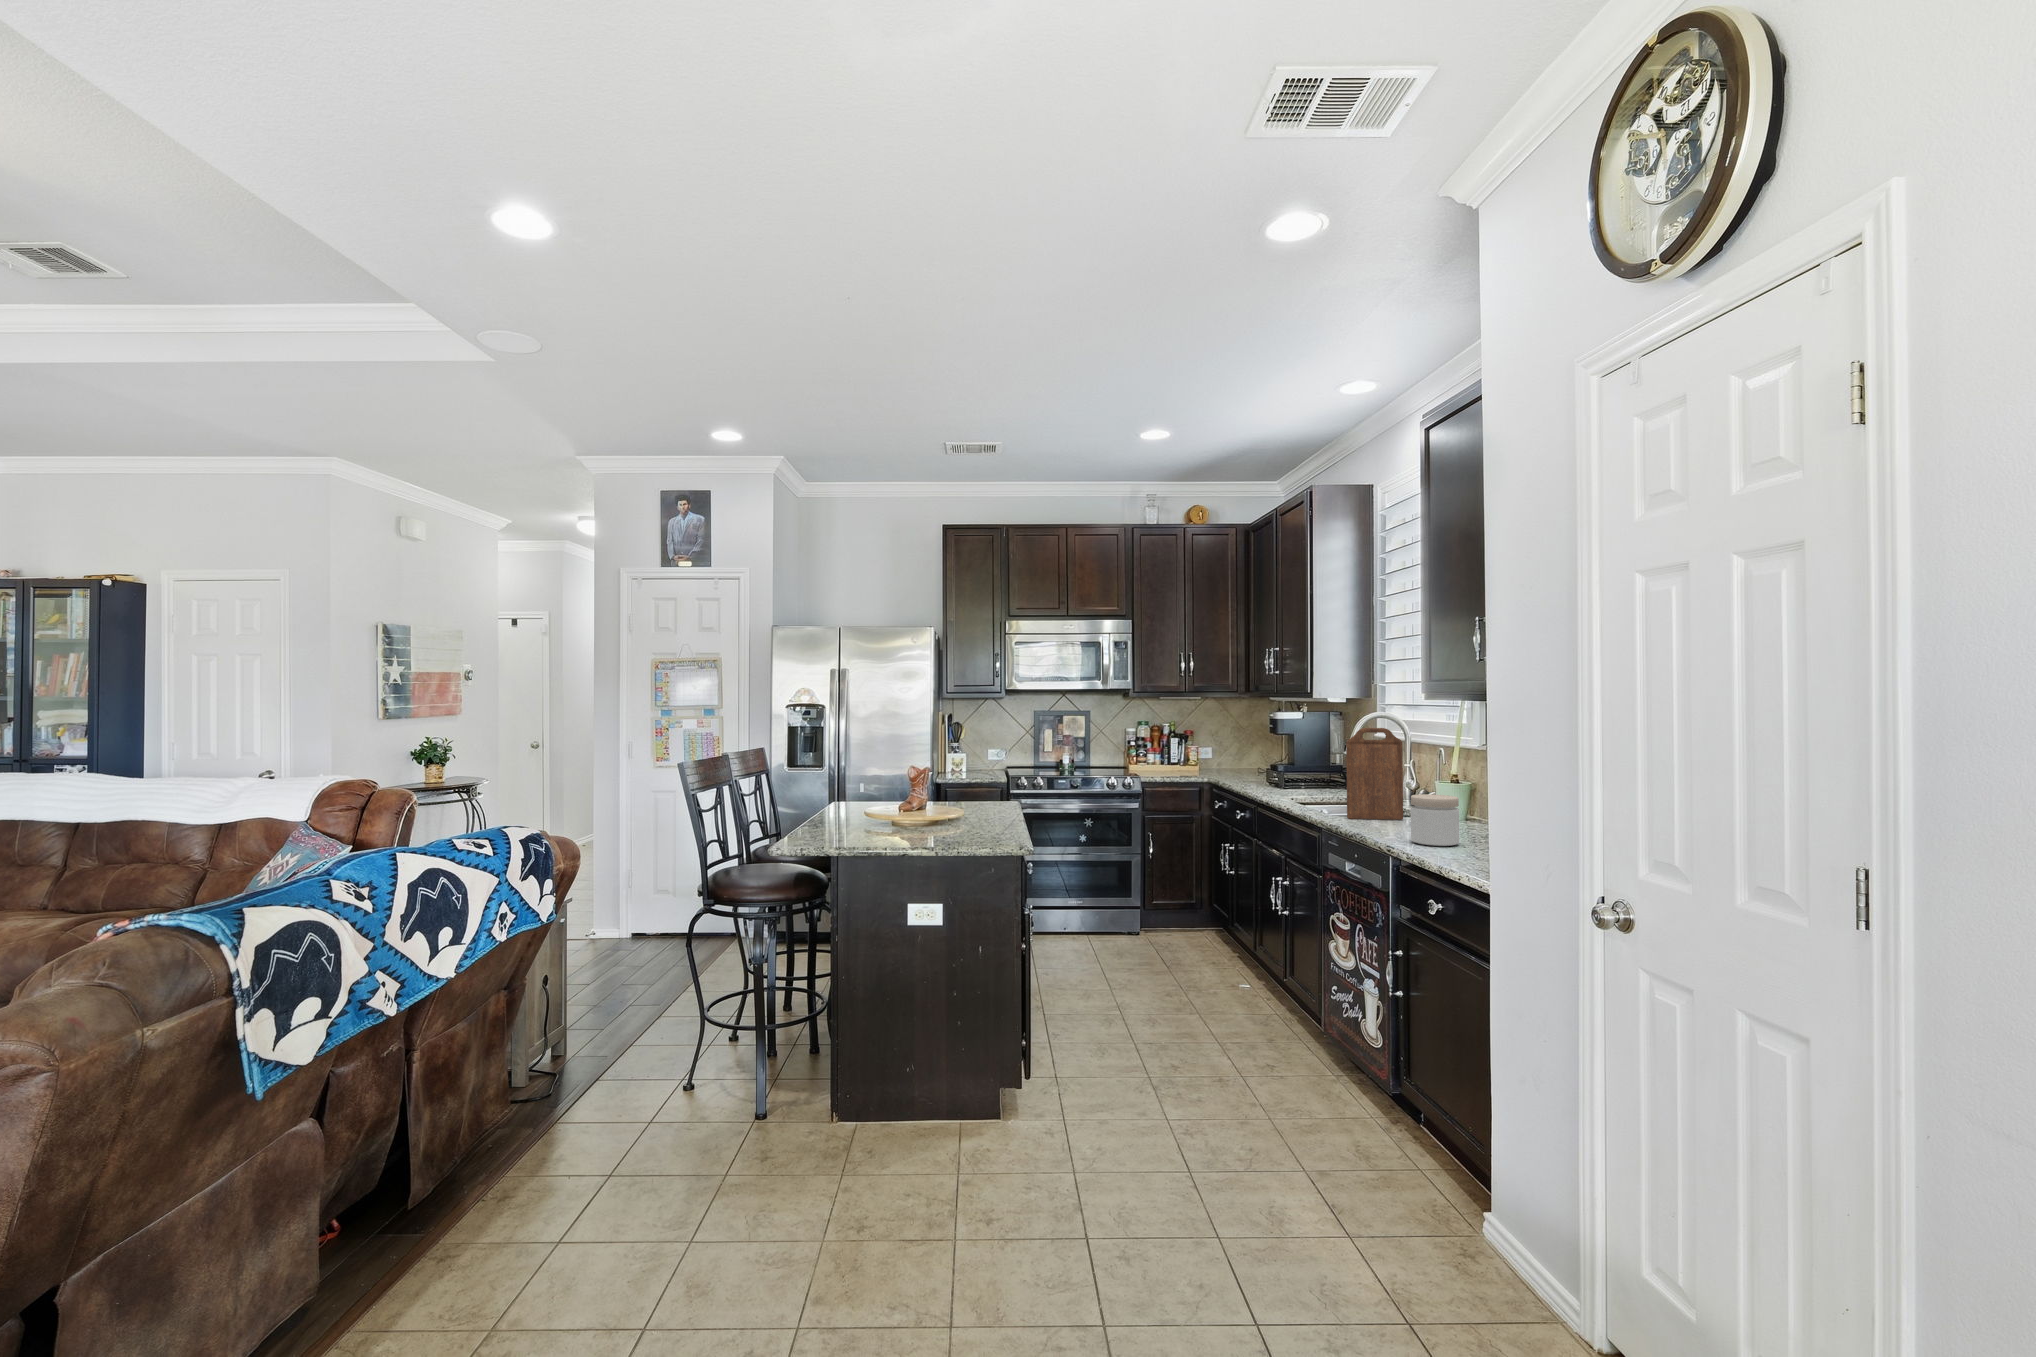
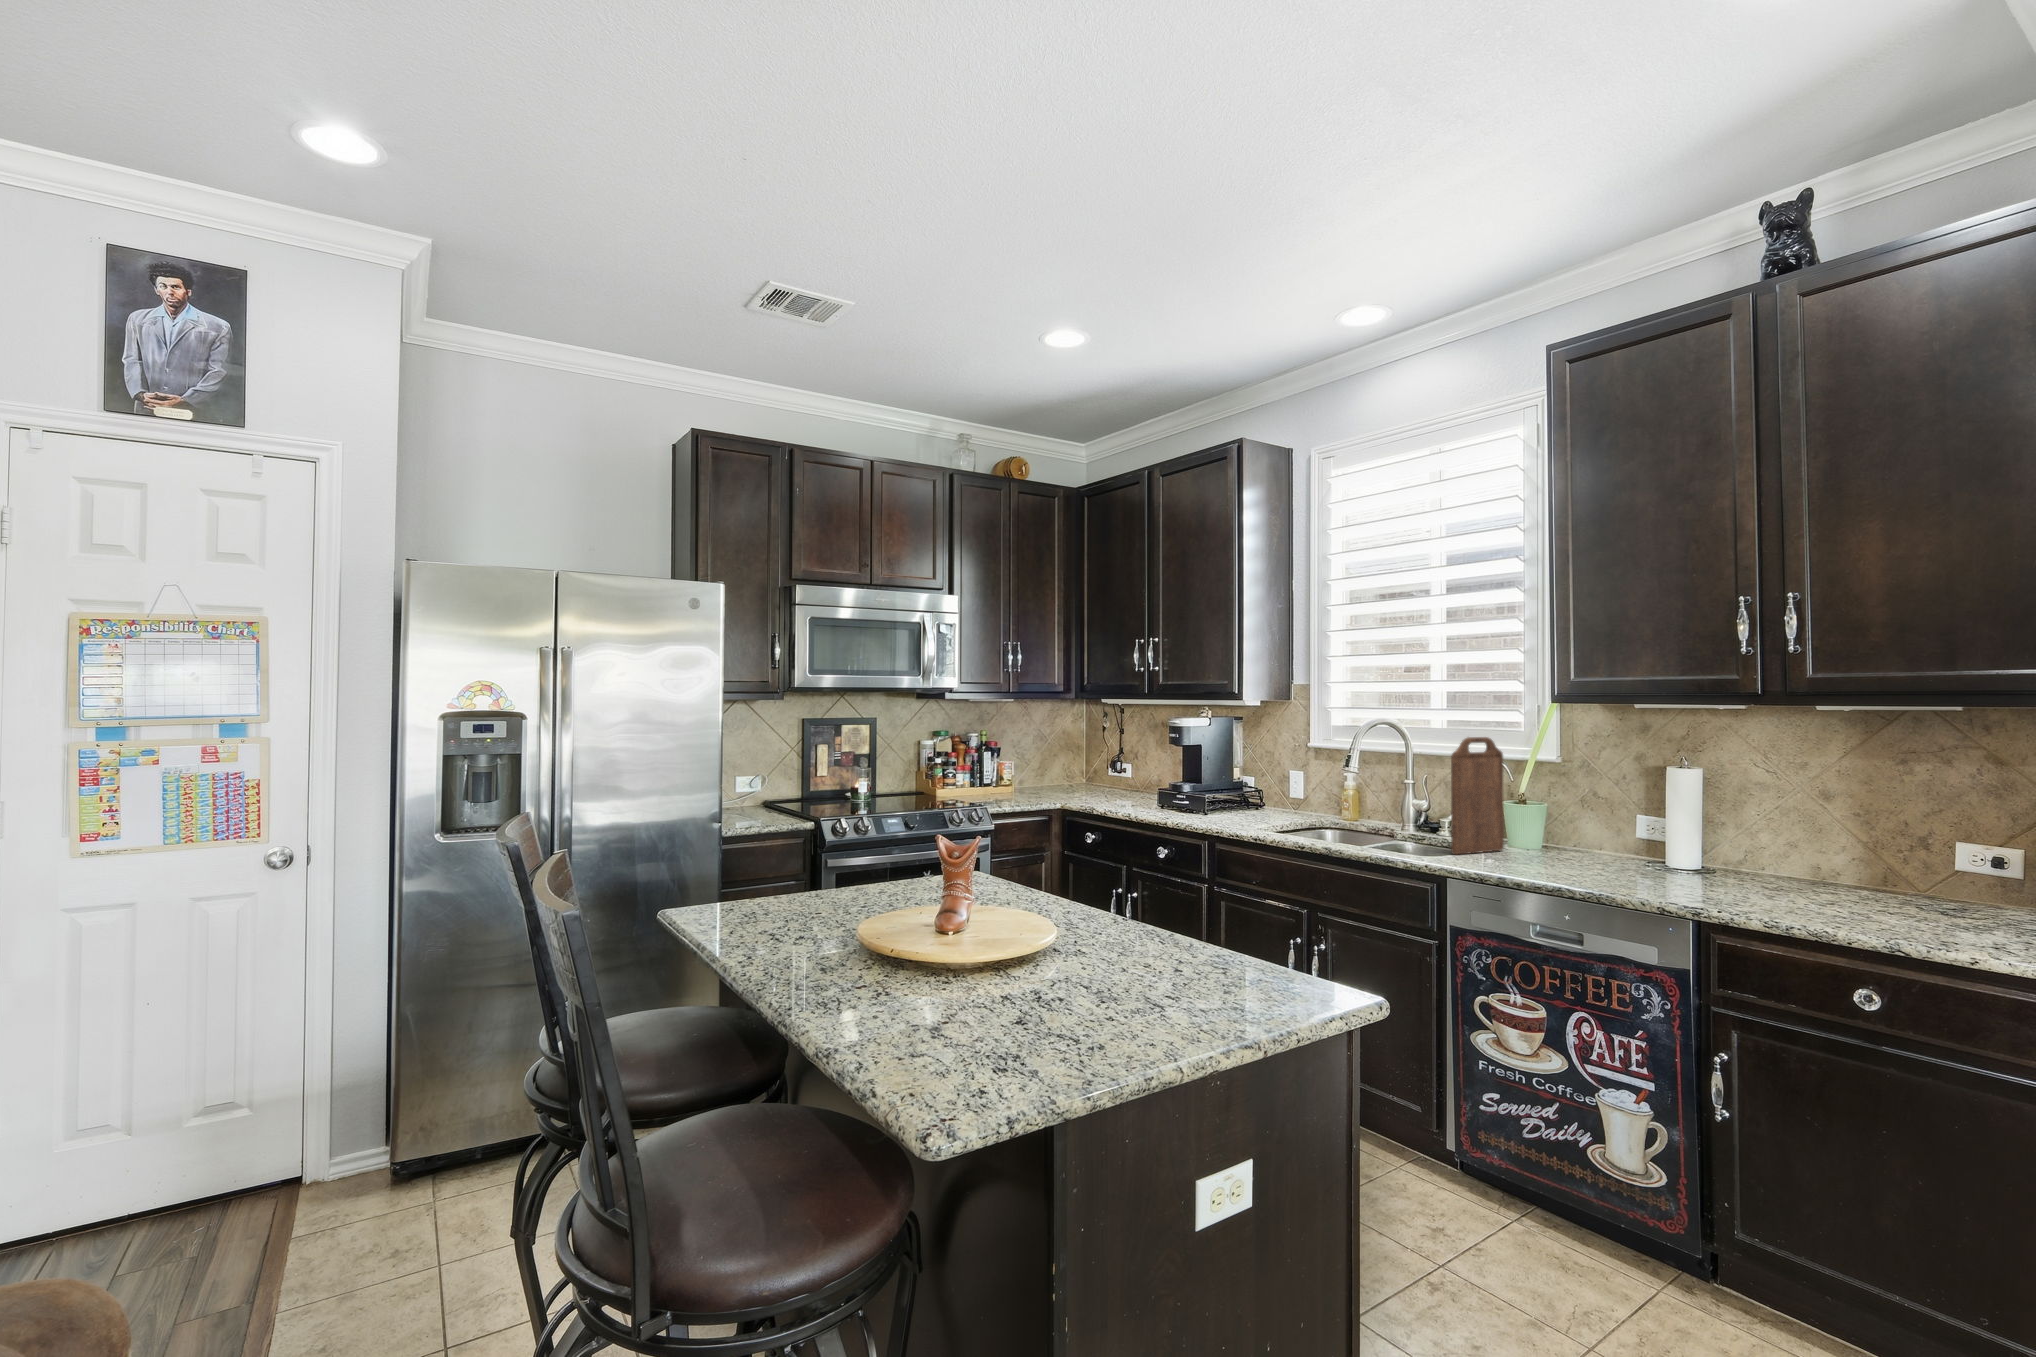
jar: present [1411,794,1459,846] -> none [1645,821,1712,888]

